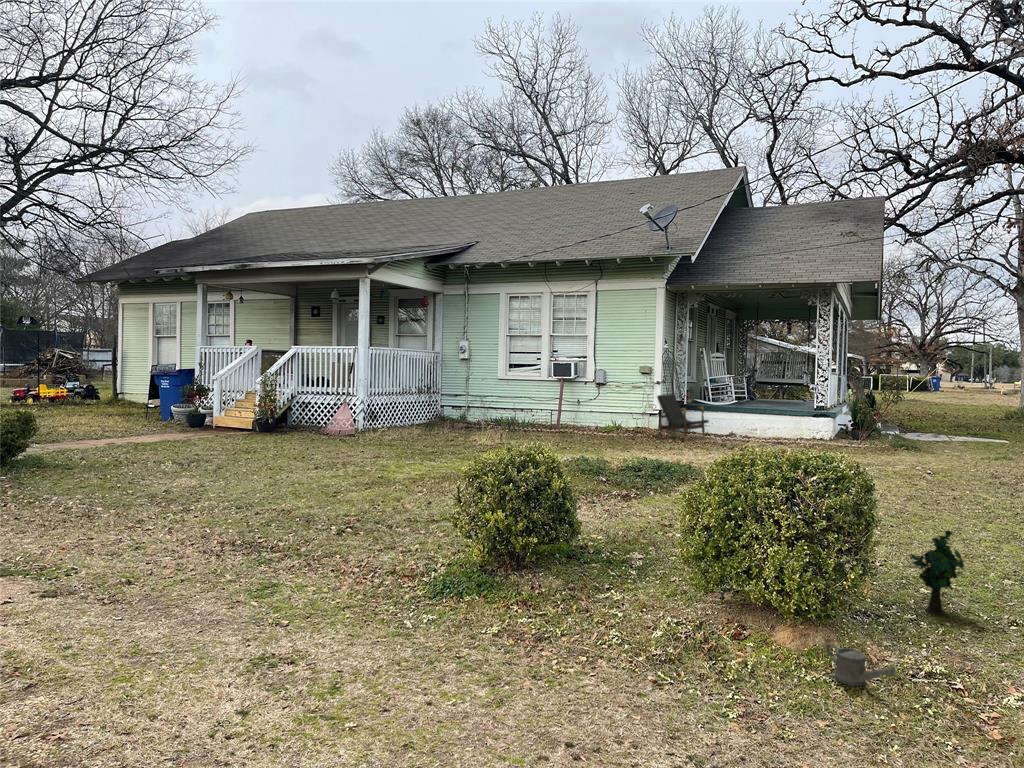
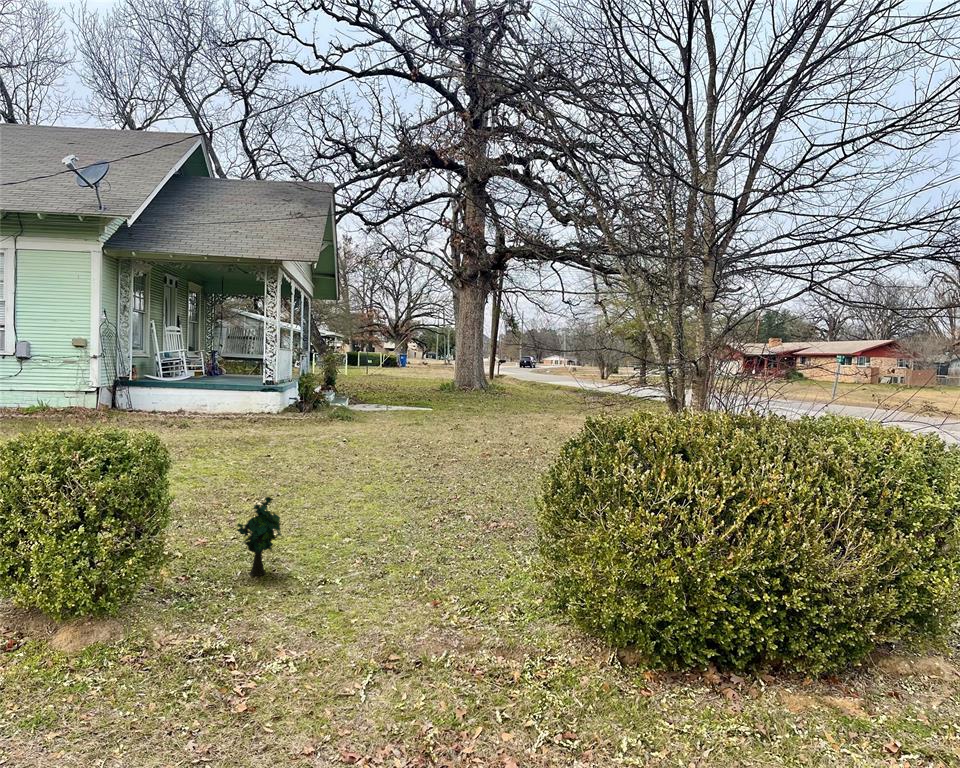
lounge chair: present [657,395,709,441] -> none [93,370,155,421]
watering can: present [826,643,895,686] -> none [98,630,152,670]

